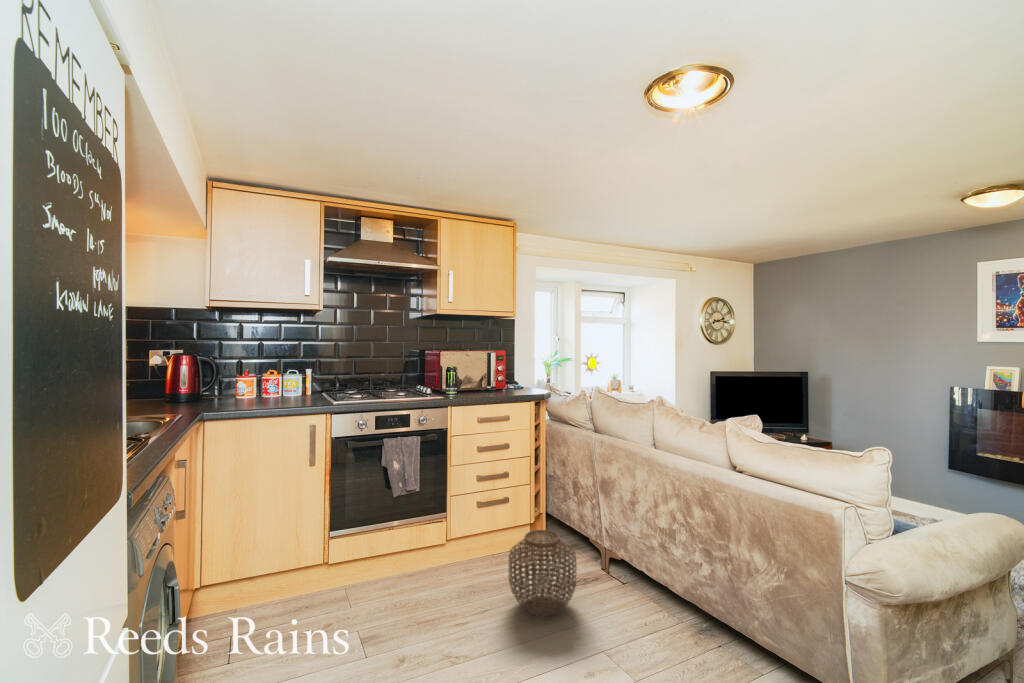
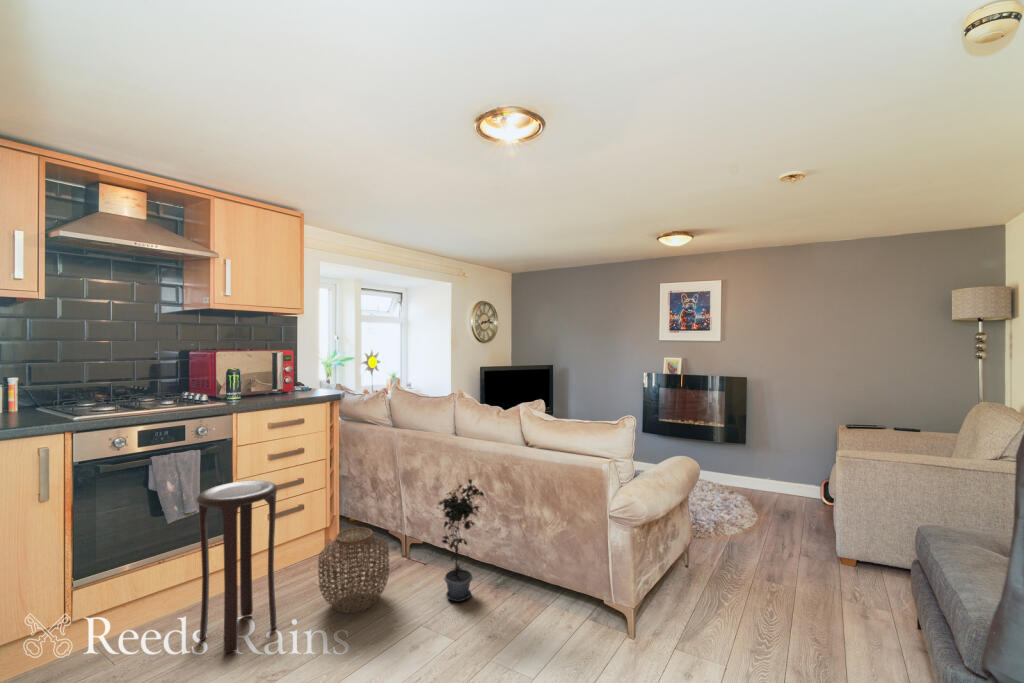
stool: none [409,469,473,622] -> present [197,480,277,653]
potted plant: none [623,499,680,636] -> present [439,479,484,601]

